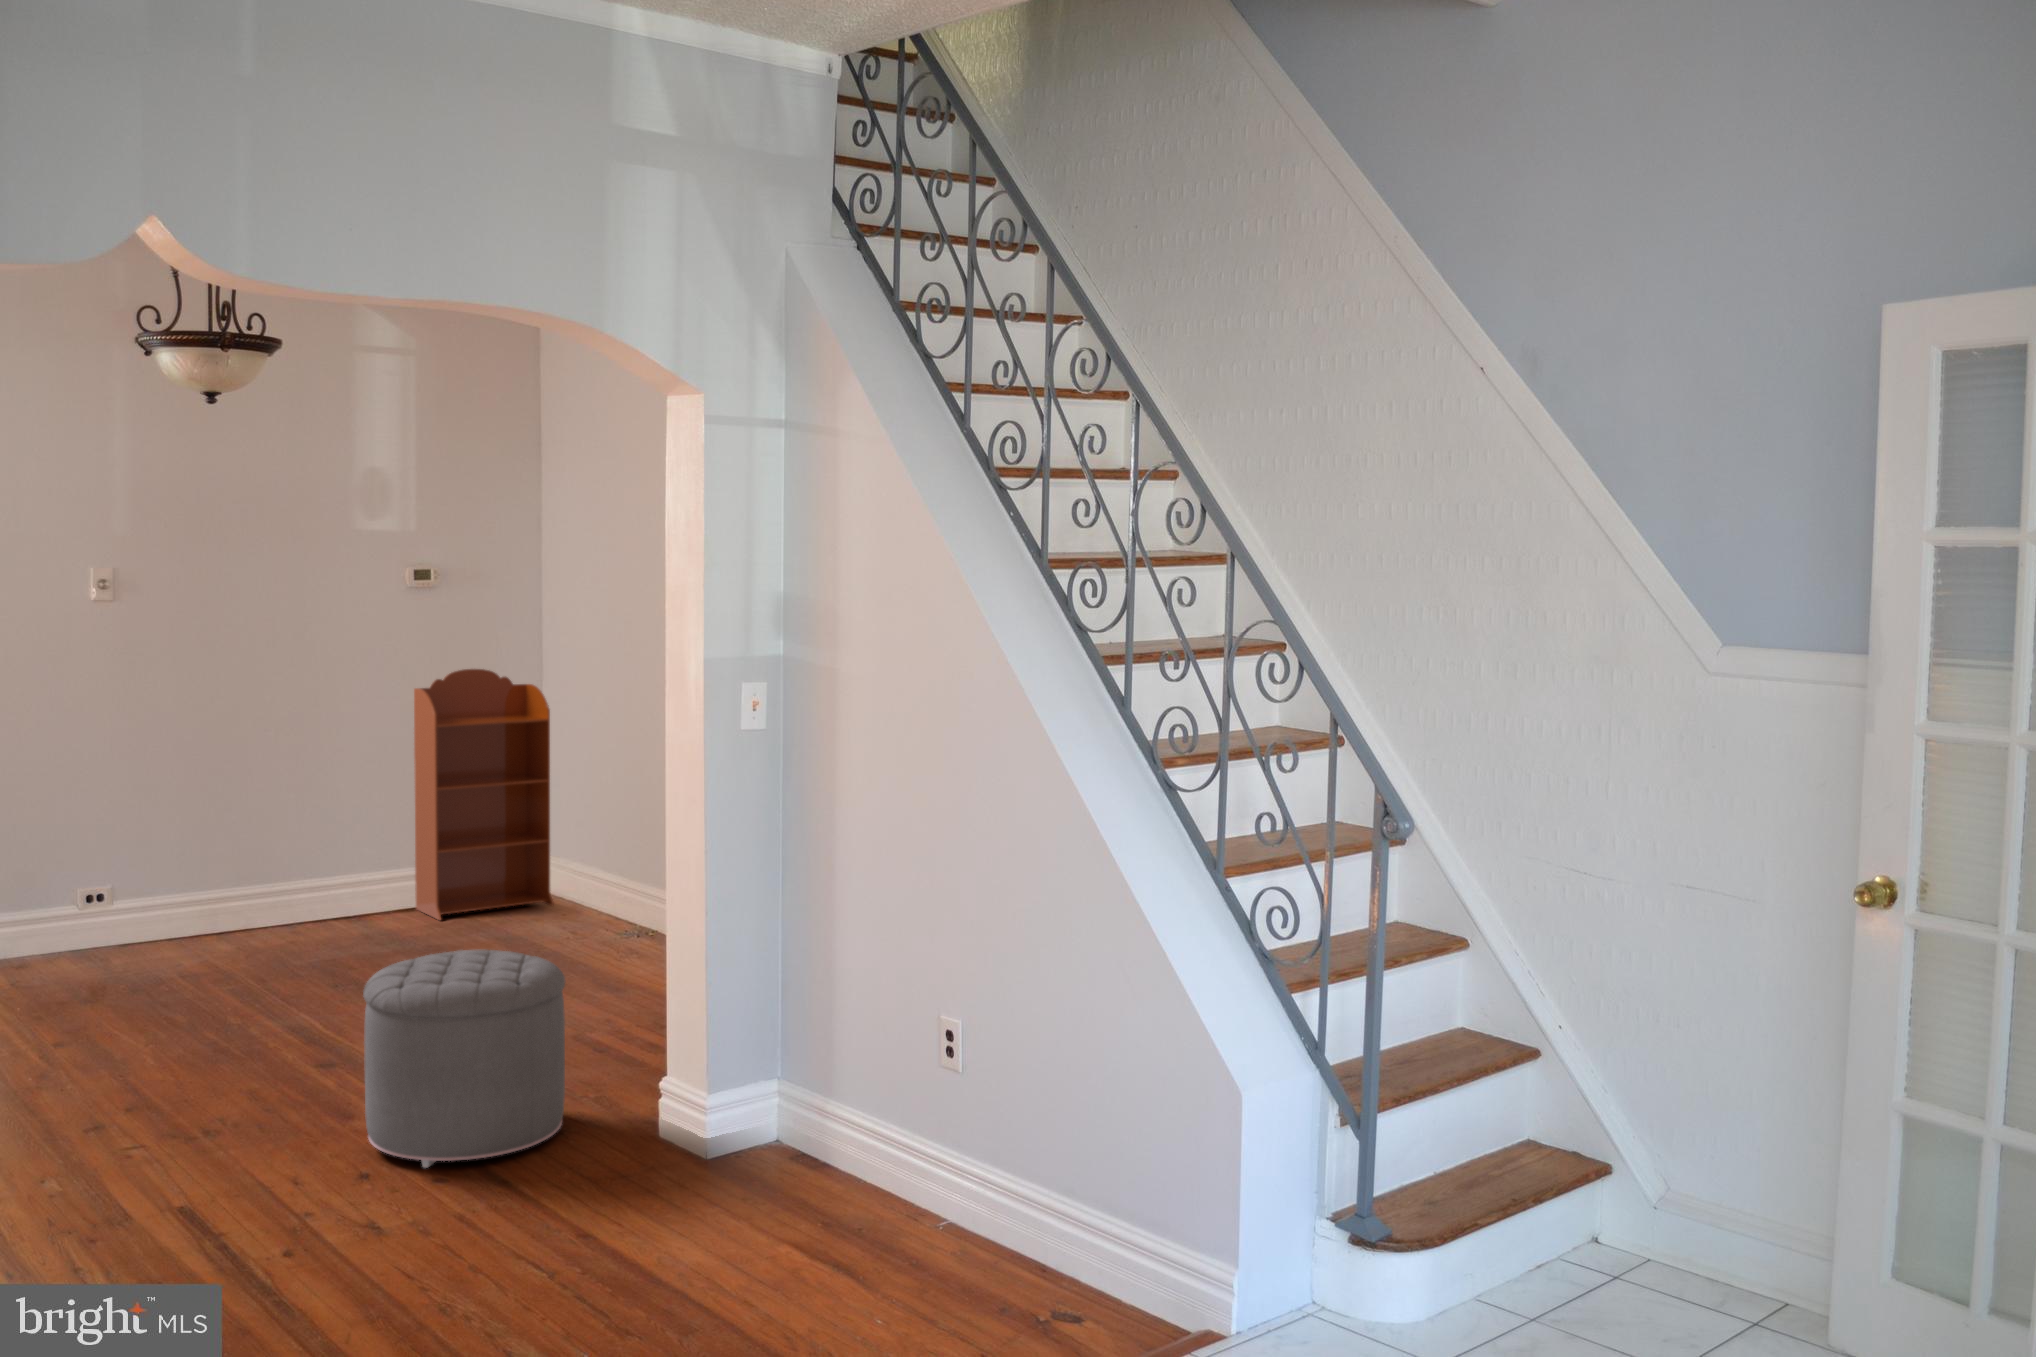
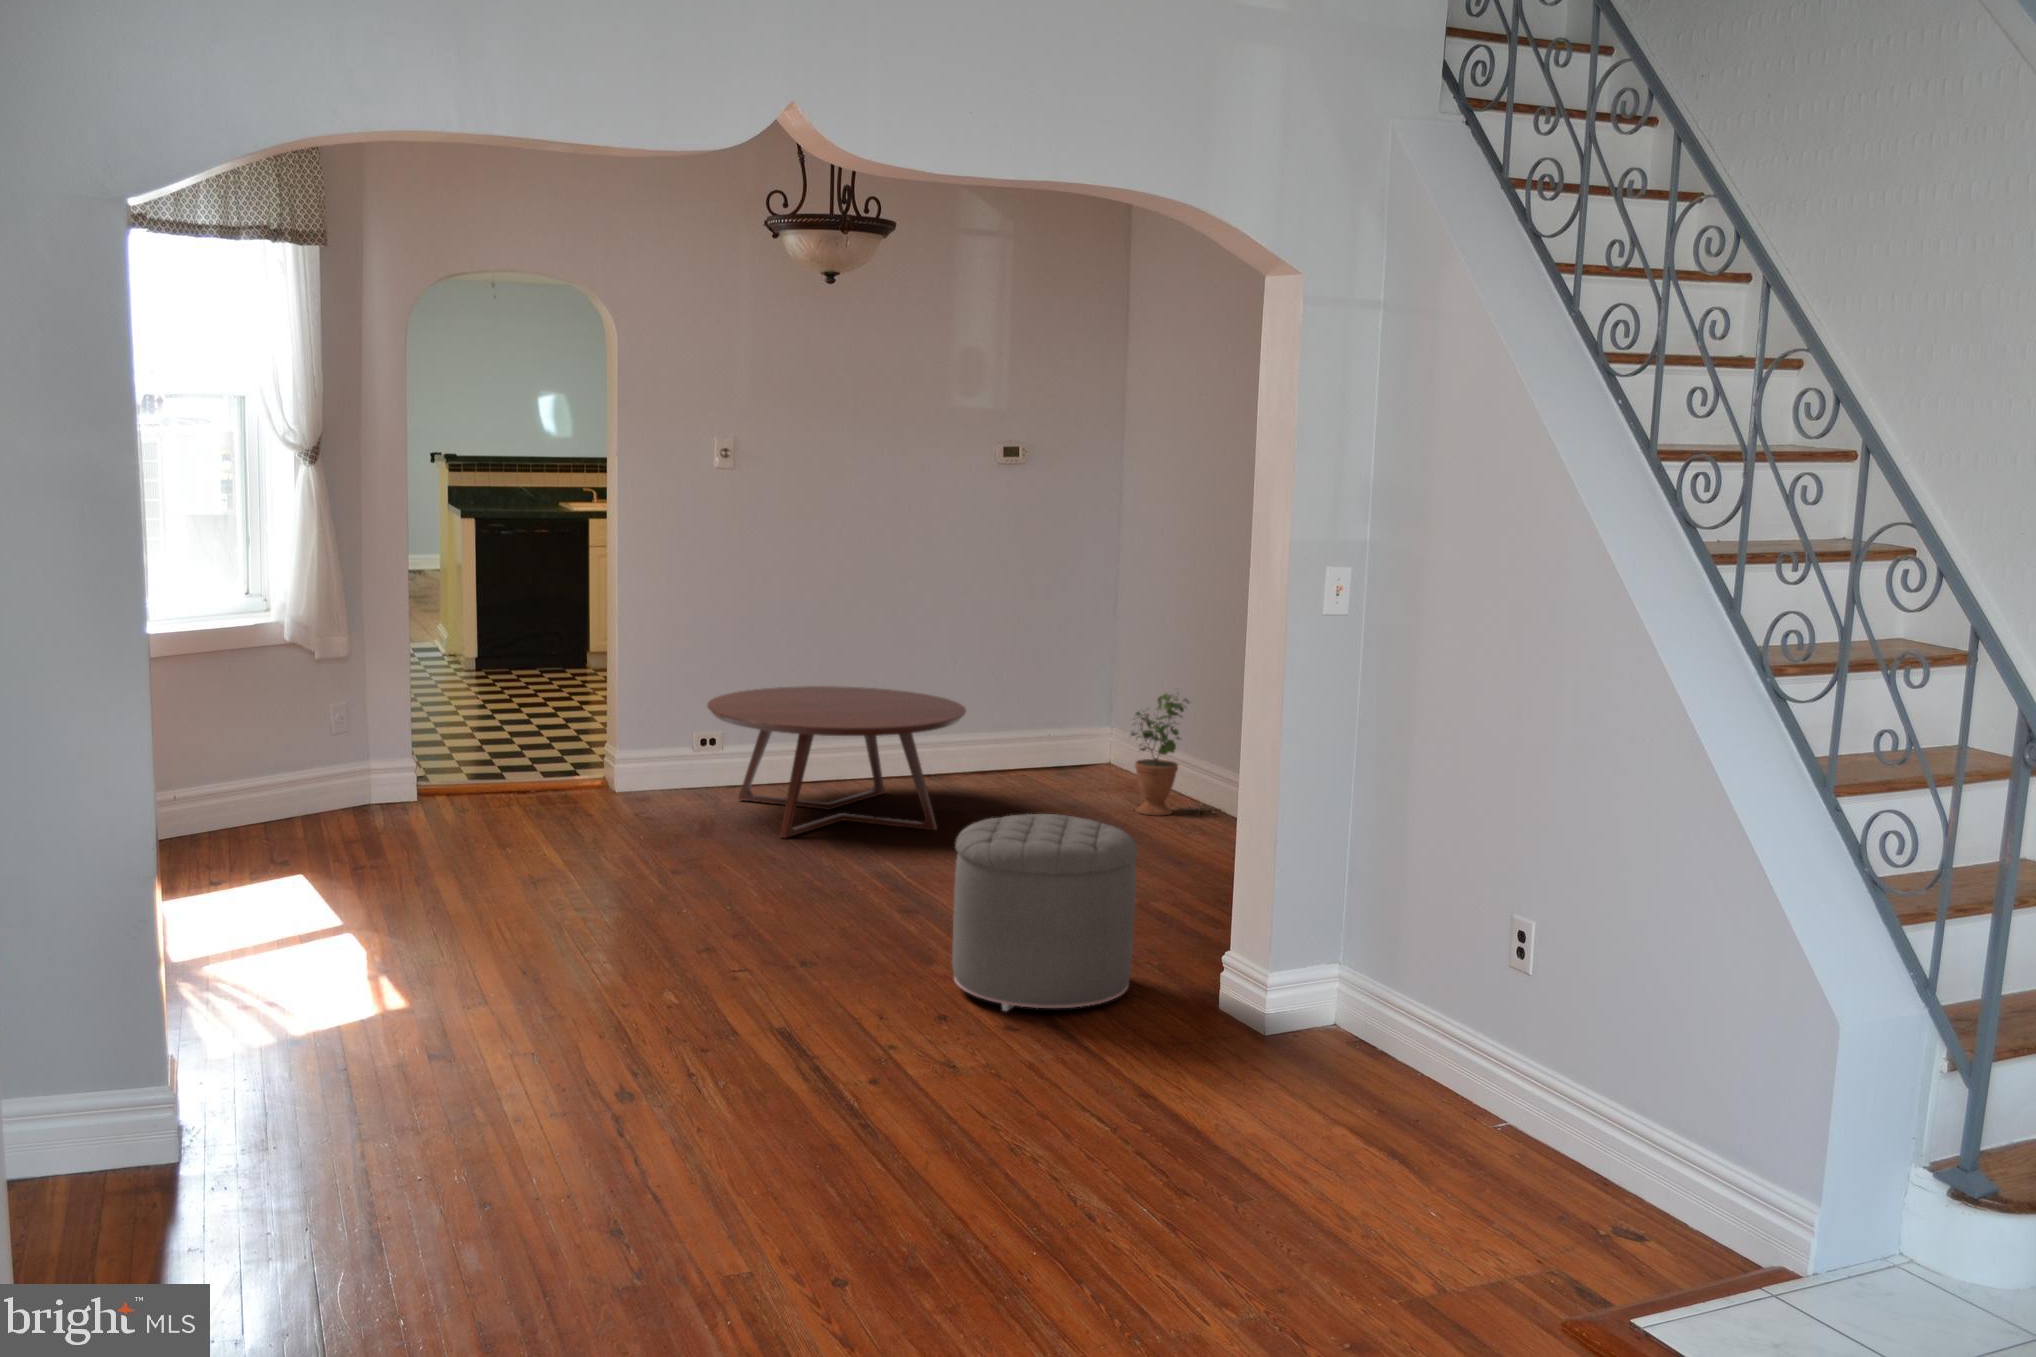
bookcase: present [414,669,554,920] -> none [986,548,1121,792]
potted plant: none [564,803,626,933] -> present [1131,694,1189,816]
coffee table: none [86,824,387,995] -> present [707,686,966,838]

